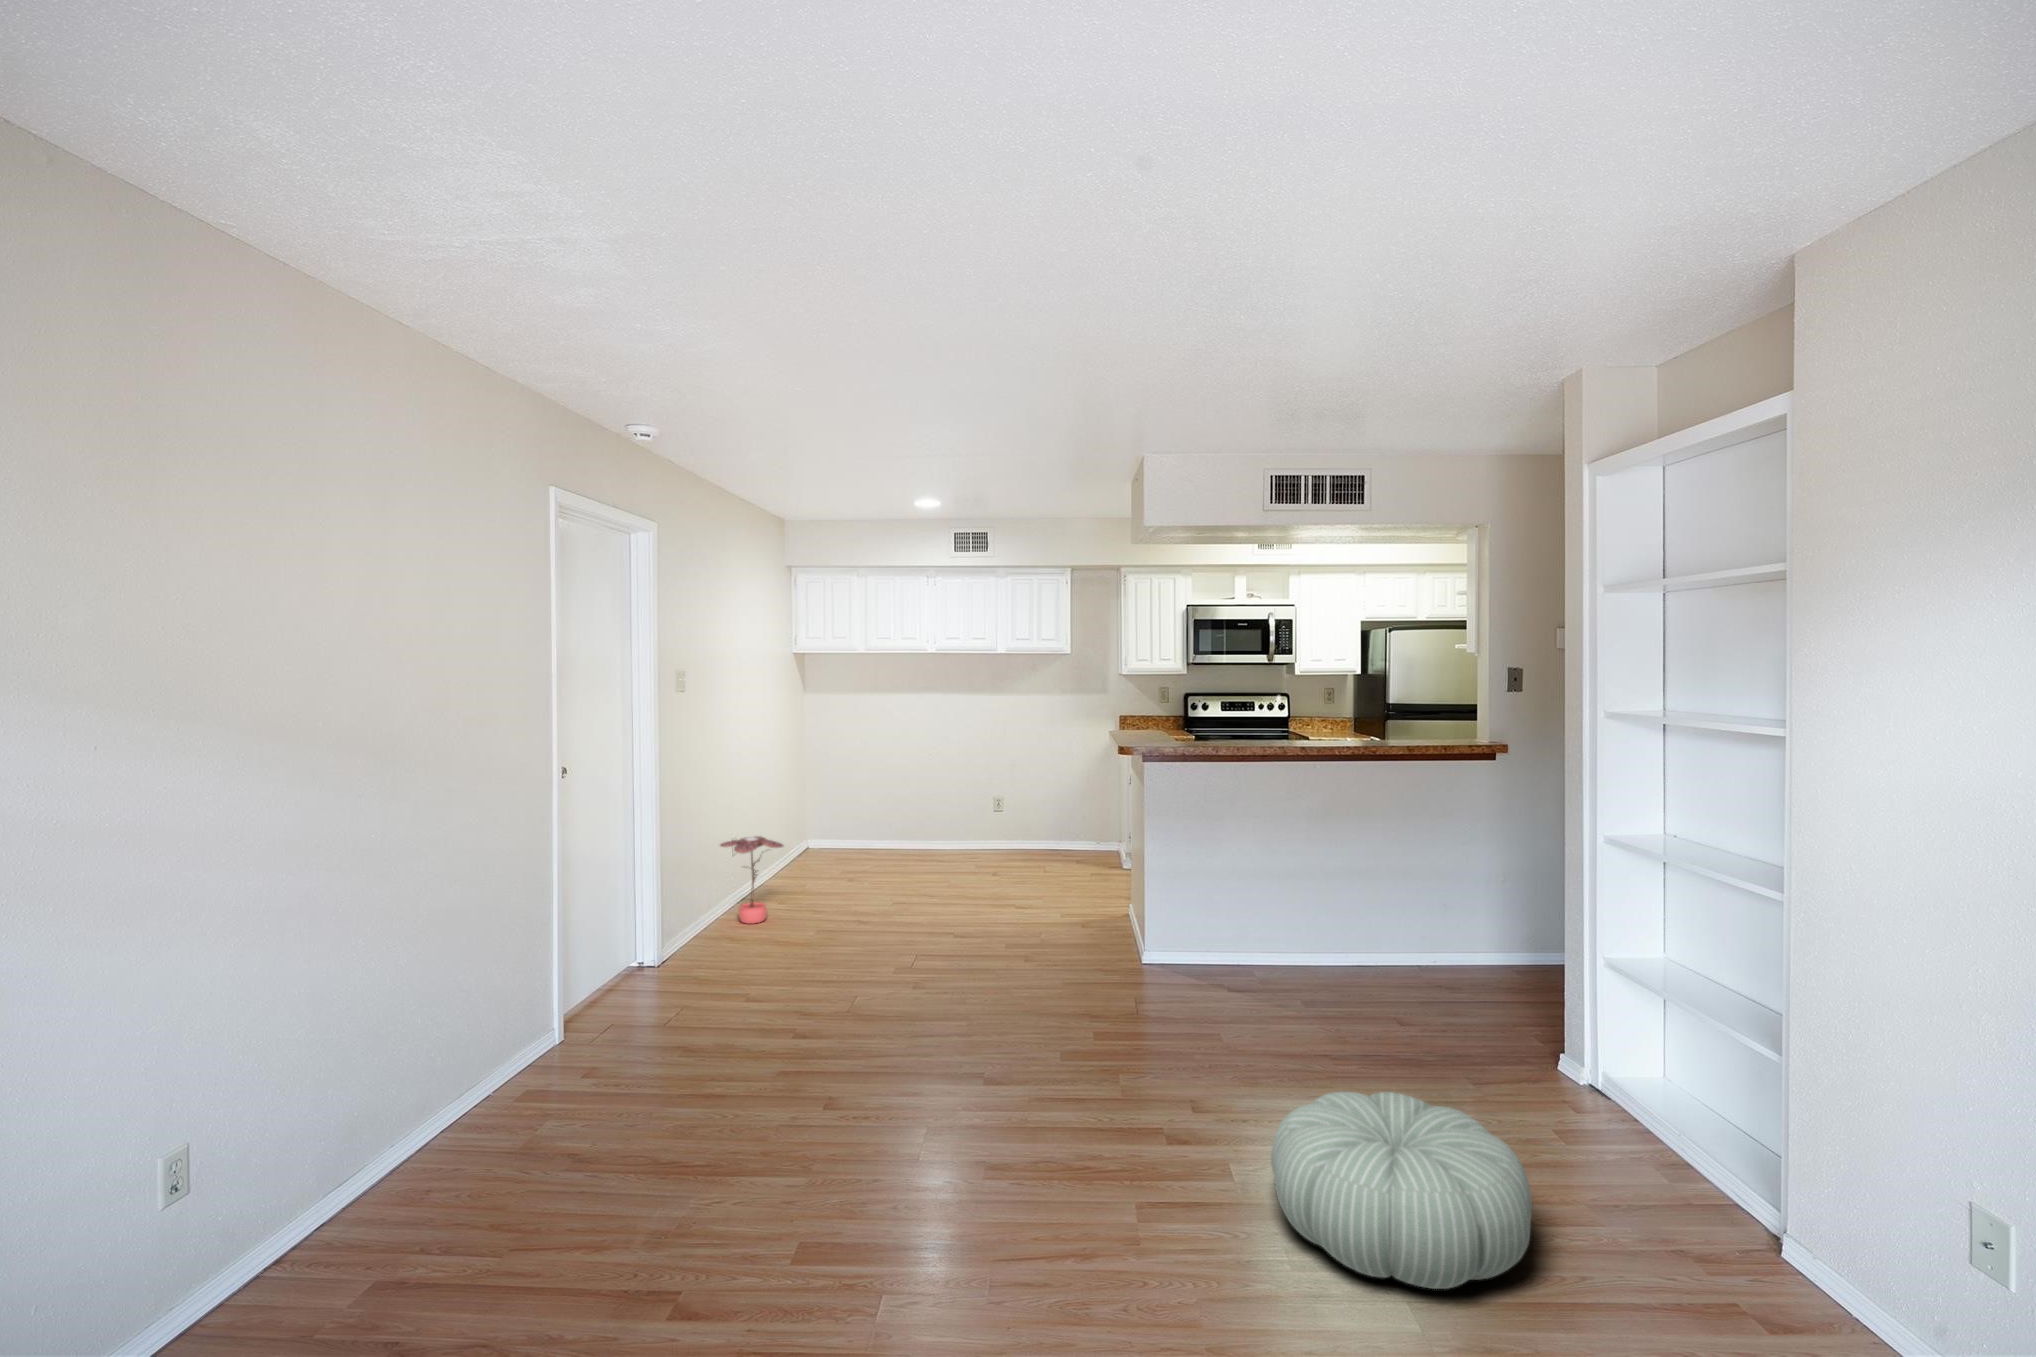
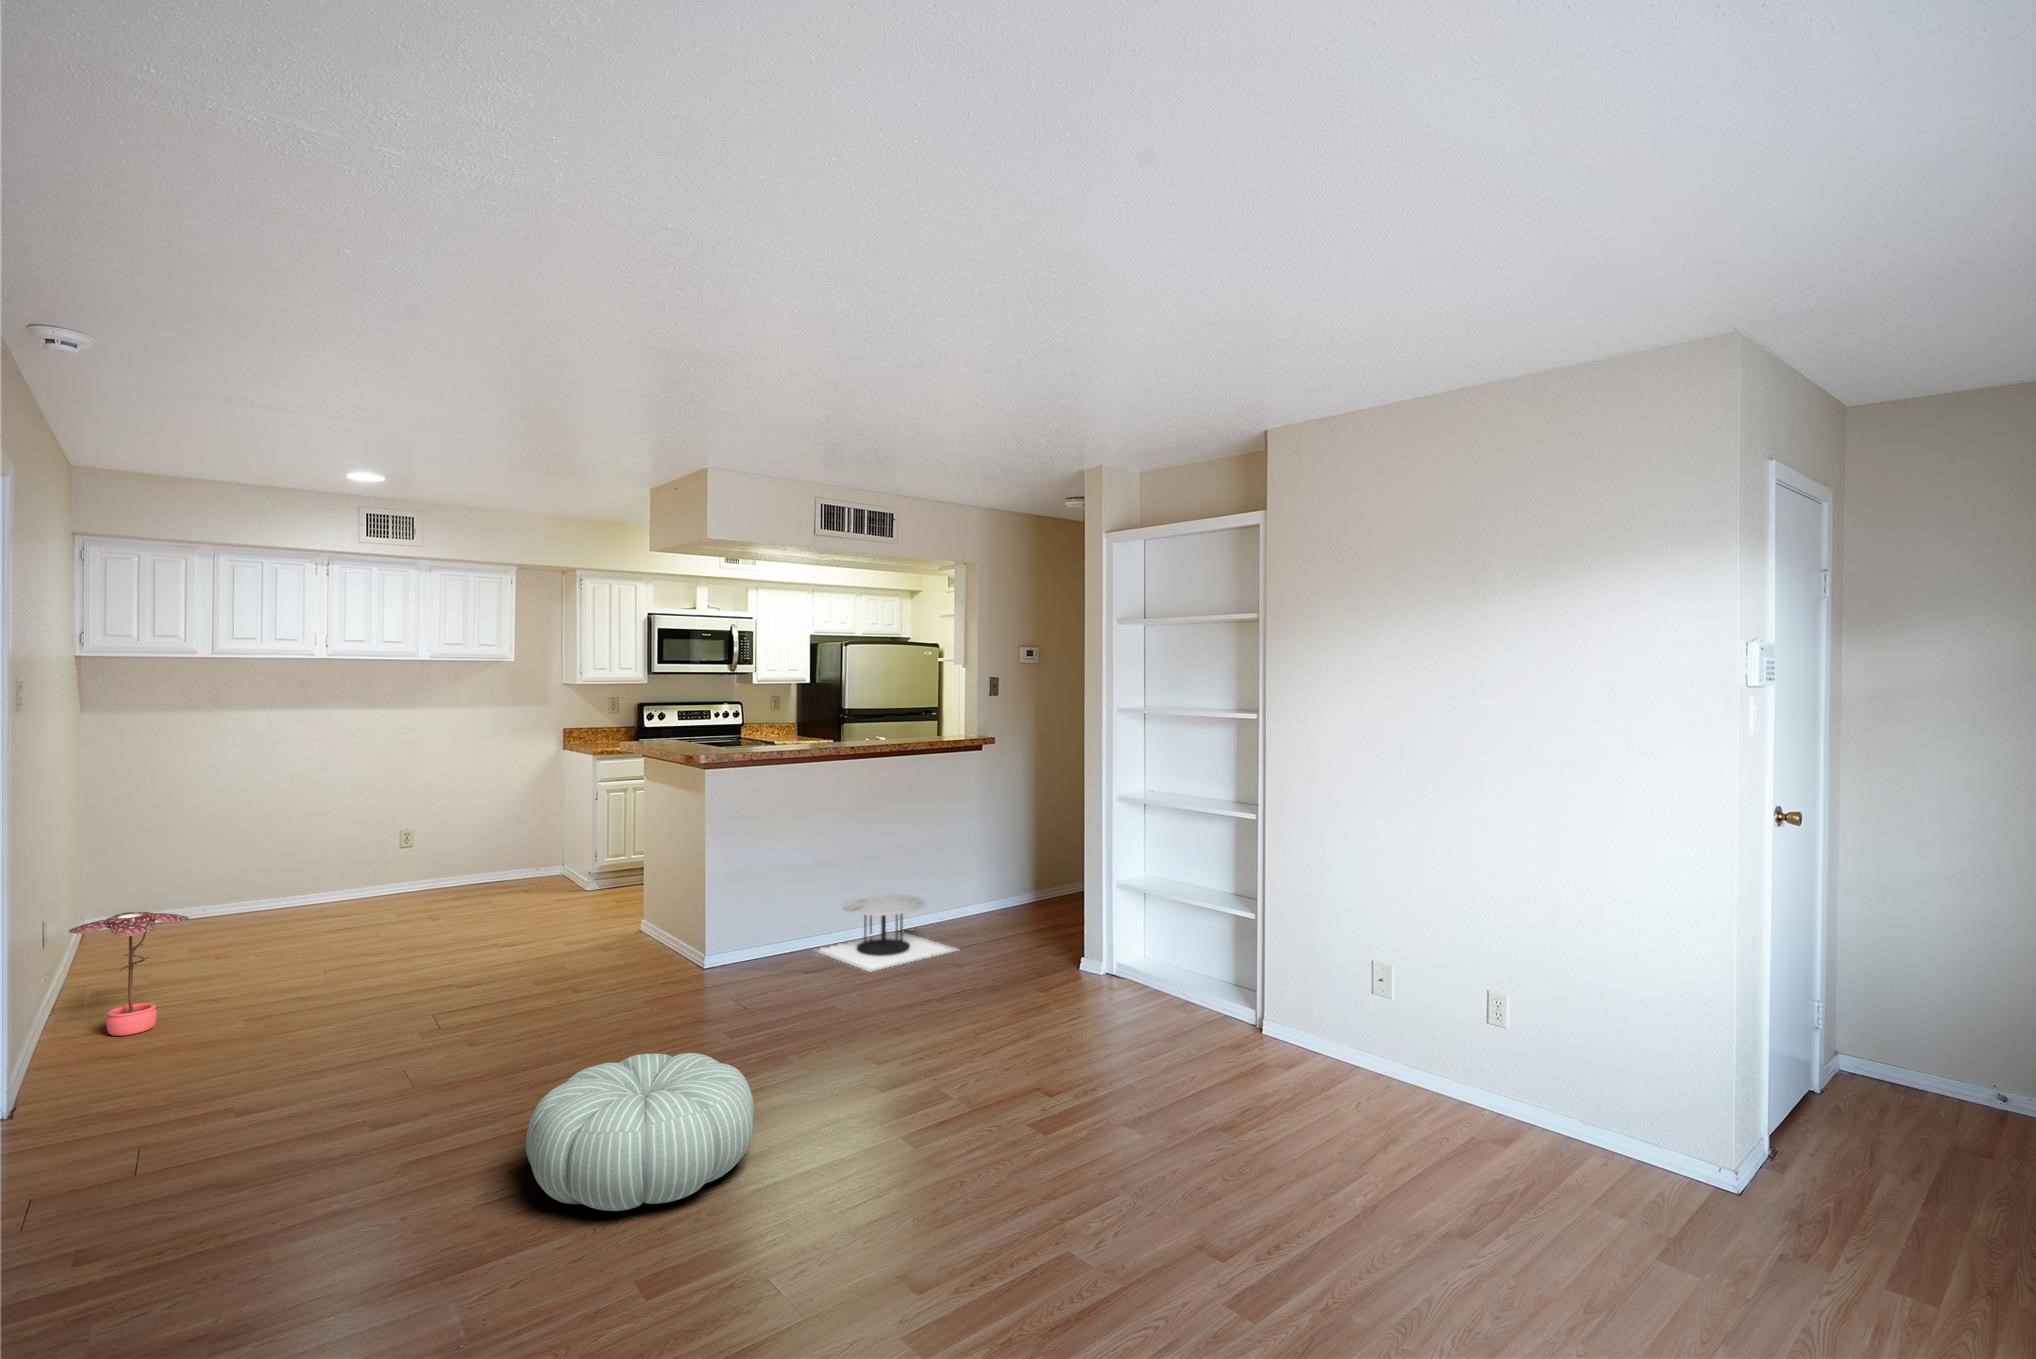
side table: none [1255,917,1423,1005] -> present [816,894,959,972]
pouf: present [1271,1092,1532,1289] -> present [526,1053,754,1211]

